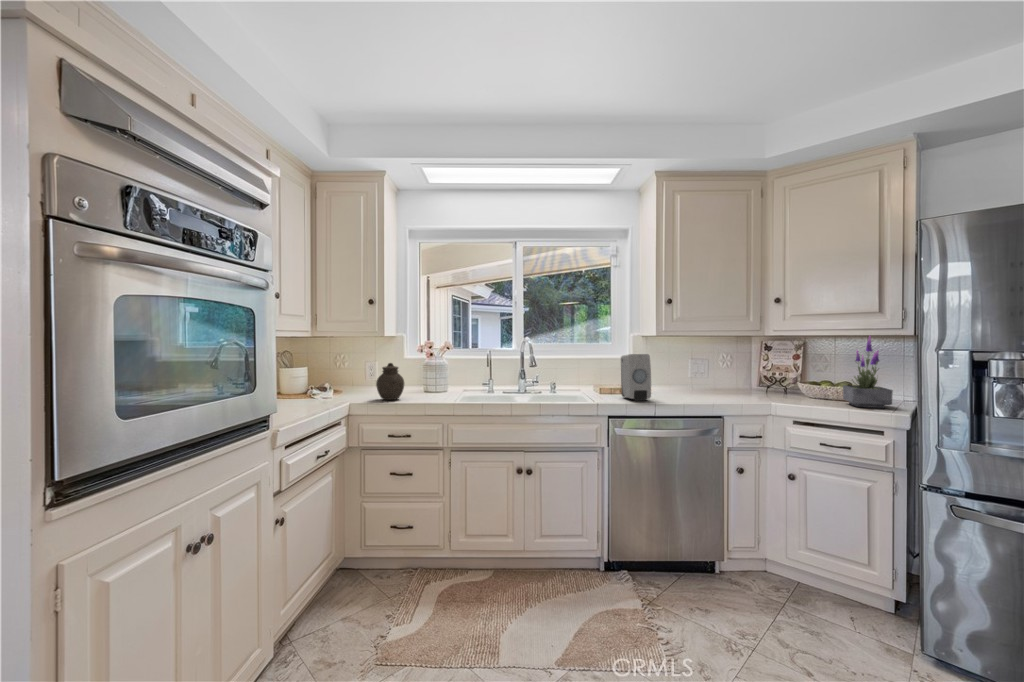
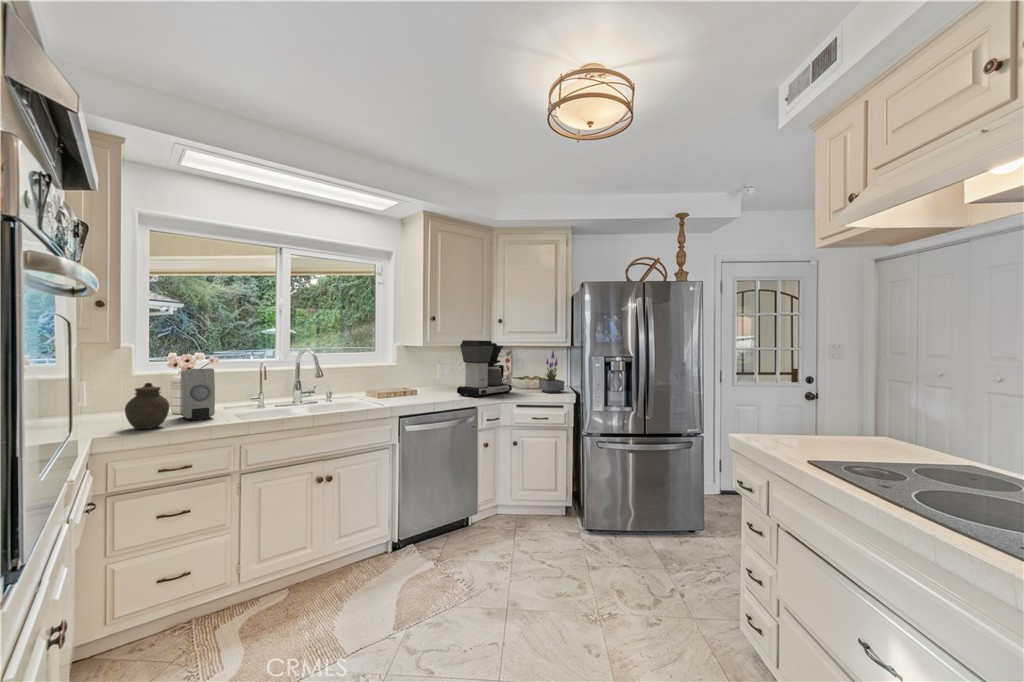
coffee maker: none [698,325,788,403] -> present [457,340,512,397]
soap dispenser: present [621,354,651,401] -> present [181,368,215,421]

